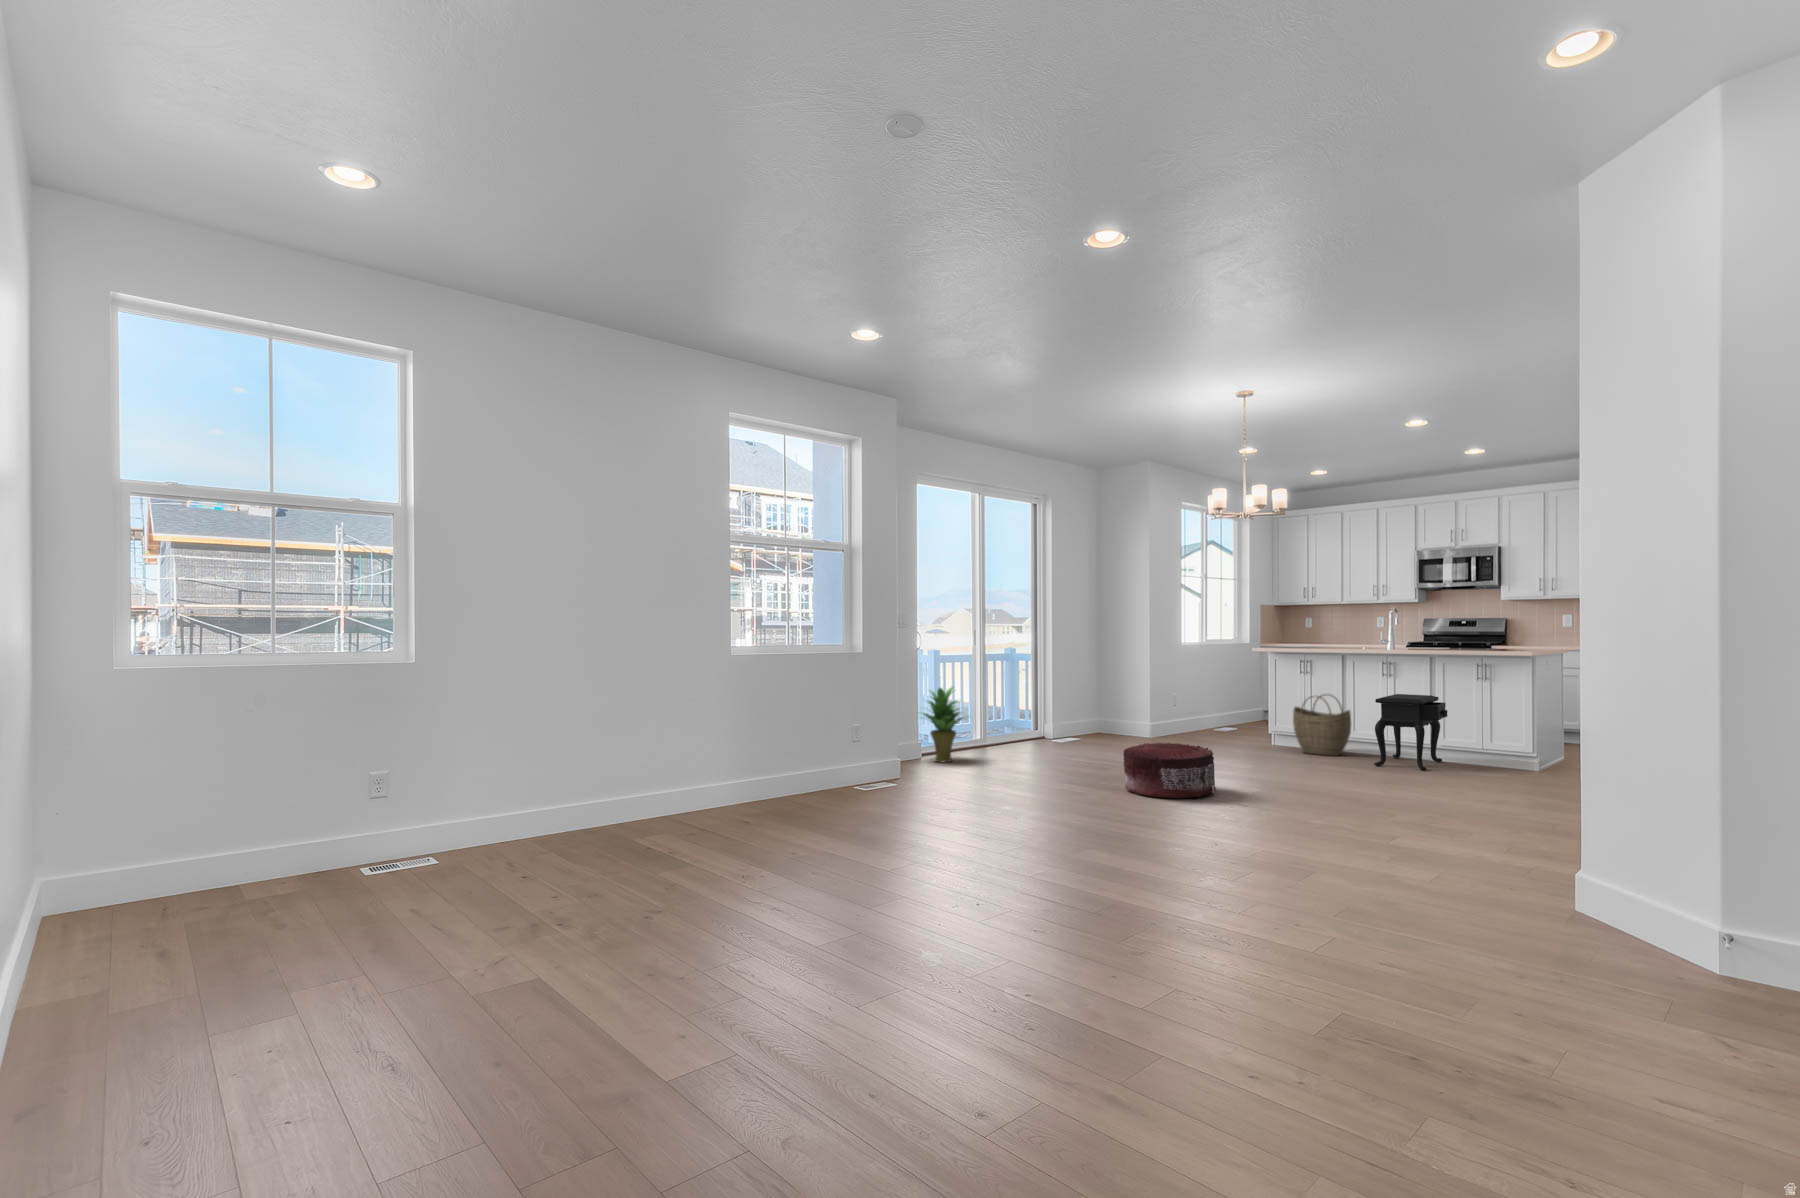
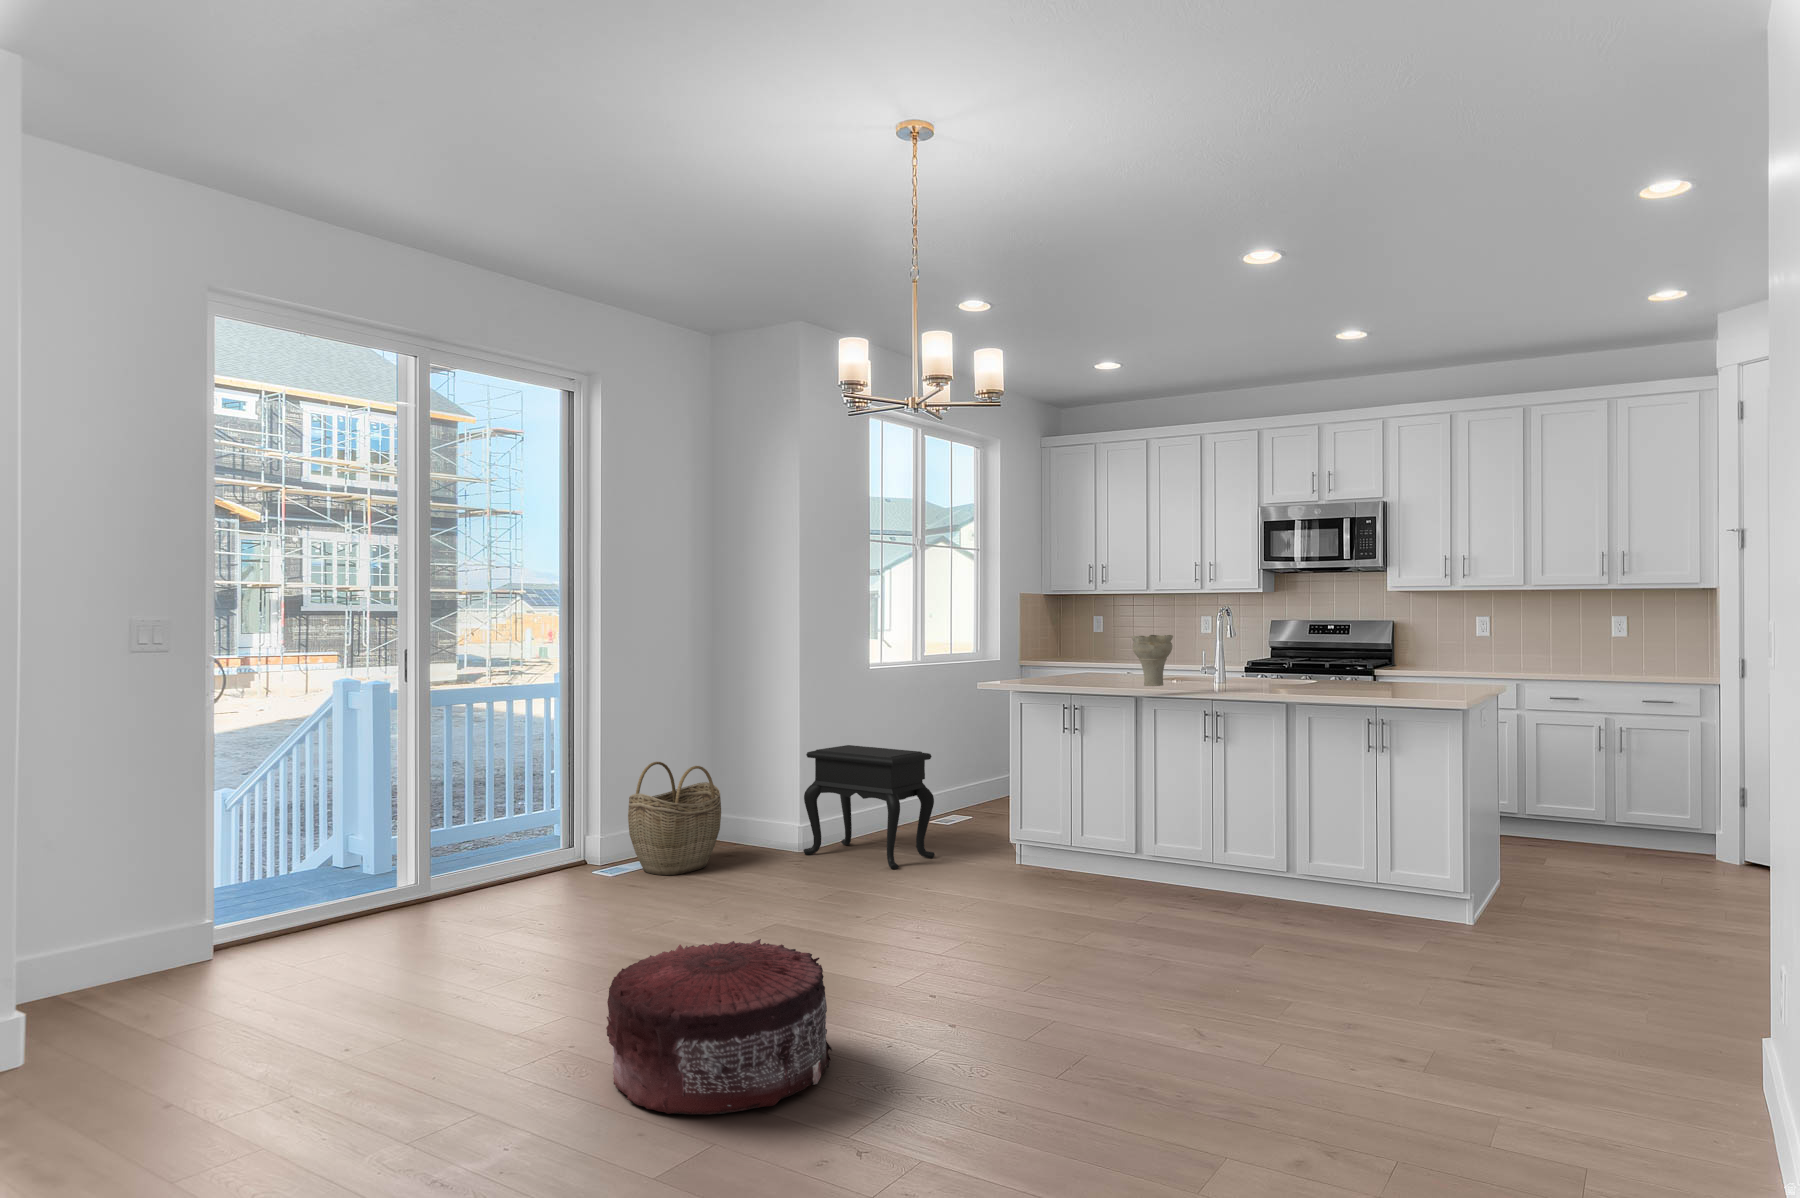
vase: none [1338,621,1364,653] -> present [1131,635,1173,686]
potted plant: present [921,687,964,762] -> none [193,791,344,976]
woven basket: present [1293,694,1351,756] -> present [628,762,721,875]
side table: present [1375,694,1448,771] -> present [803,745,935,869]

